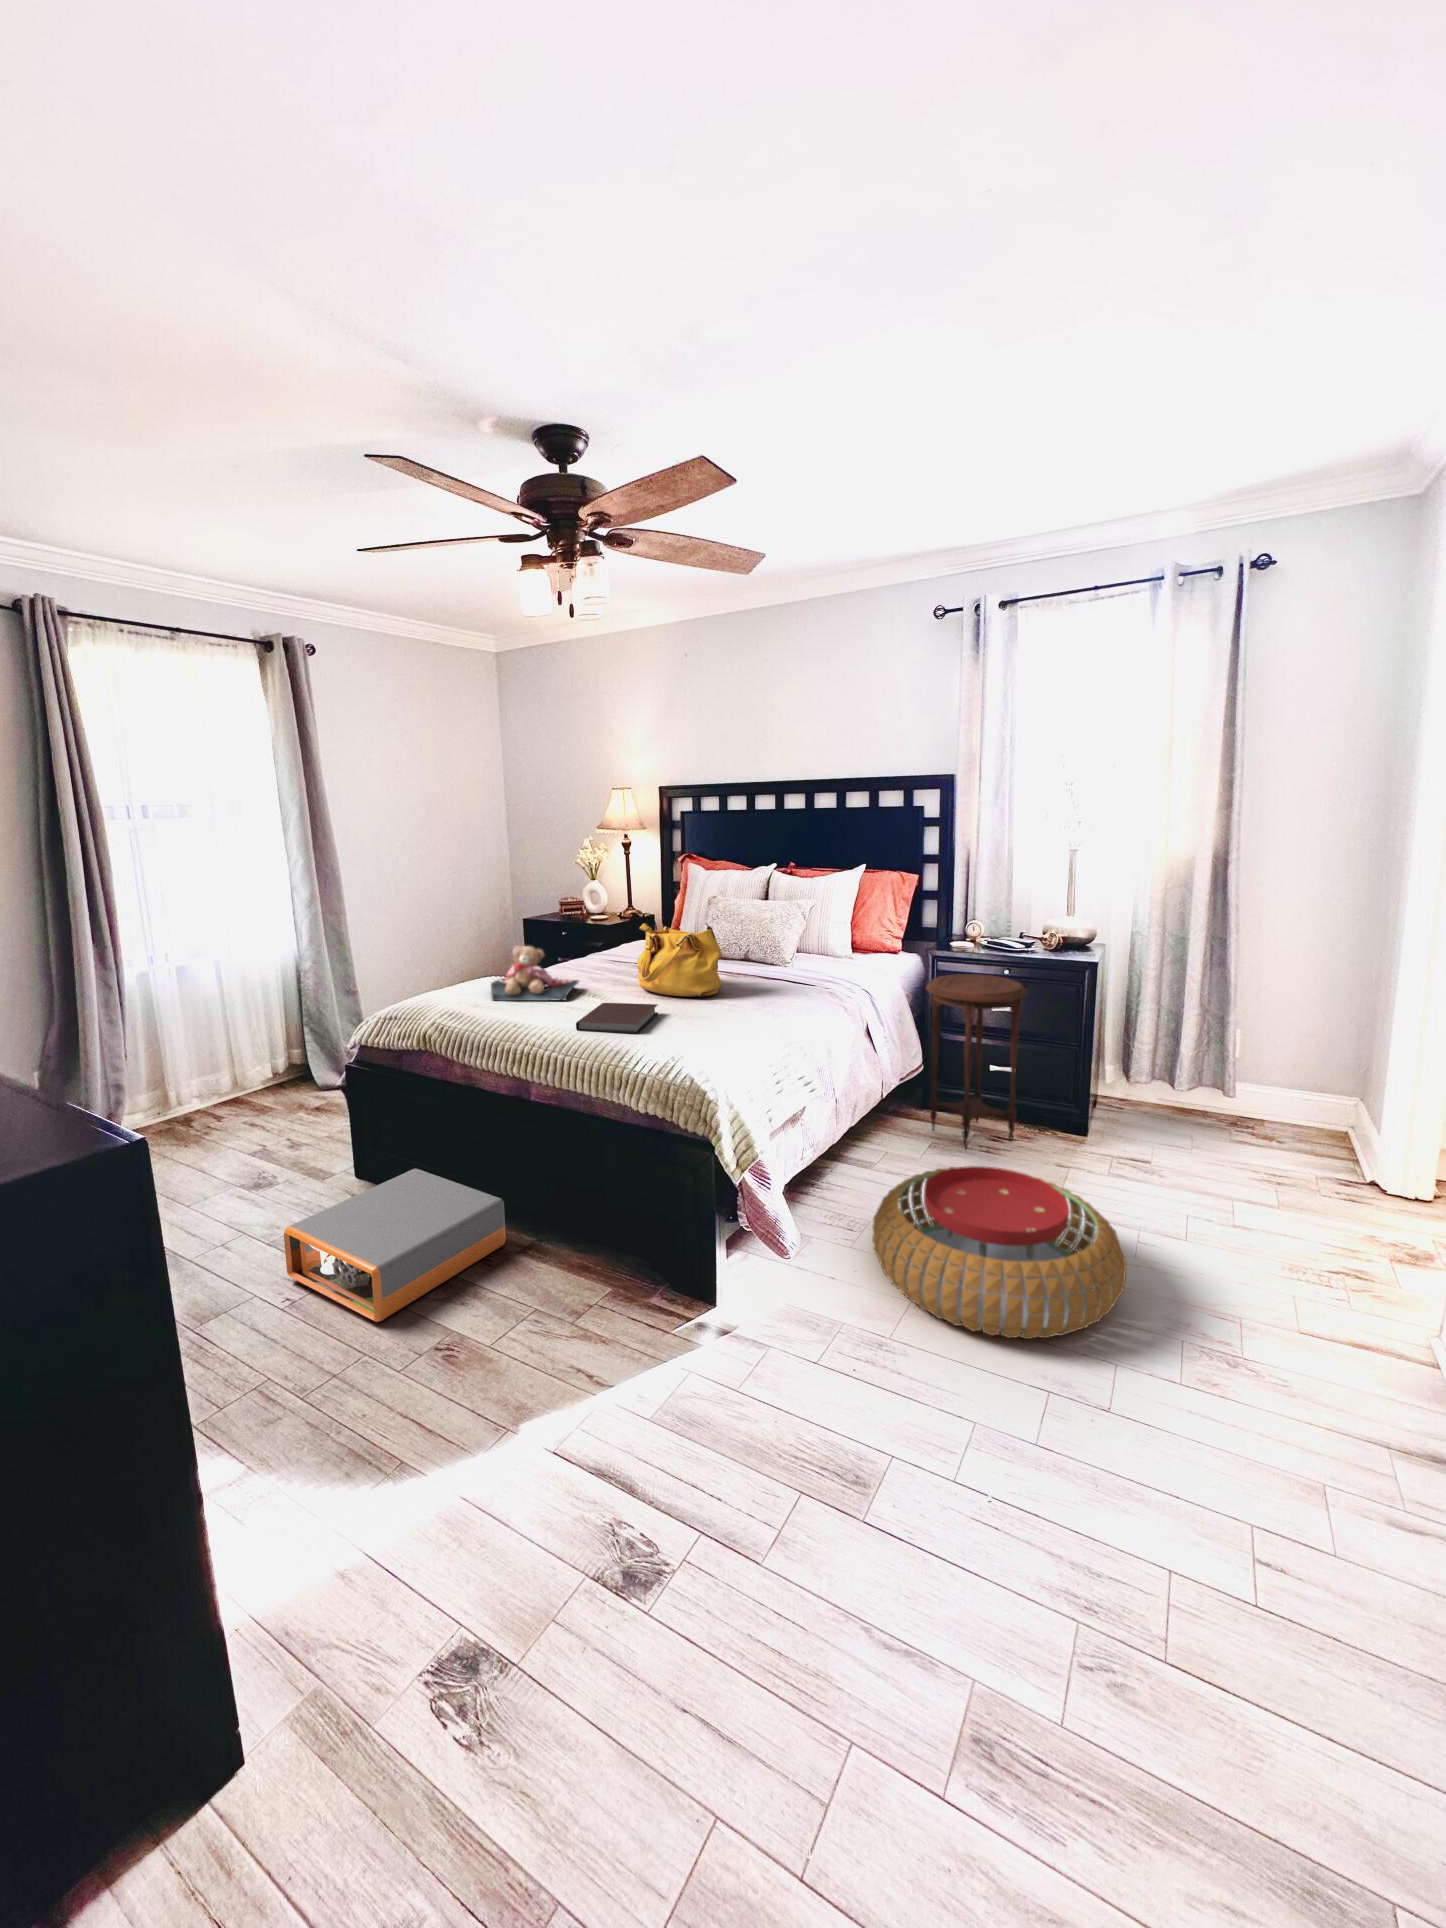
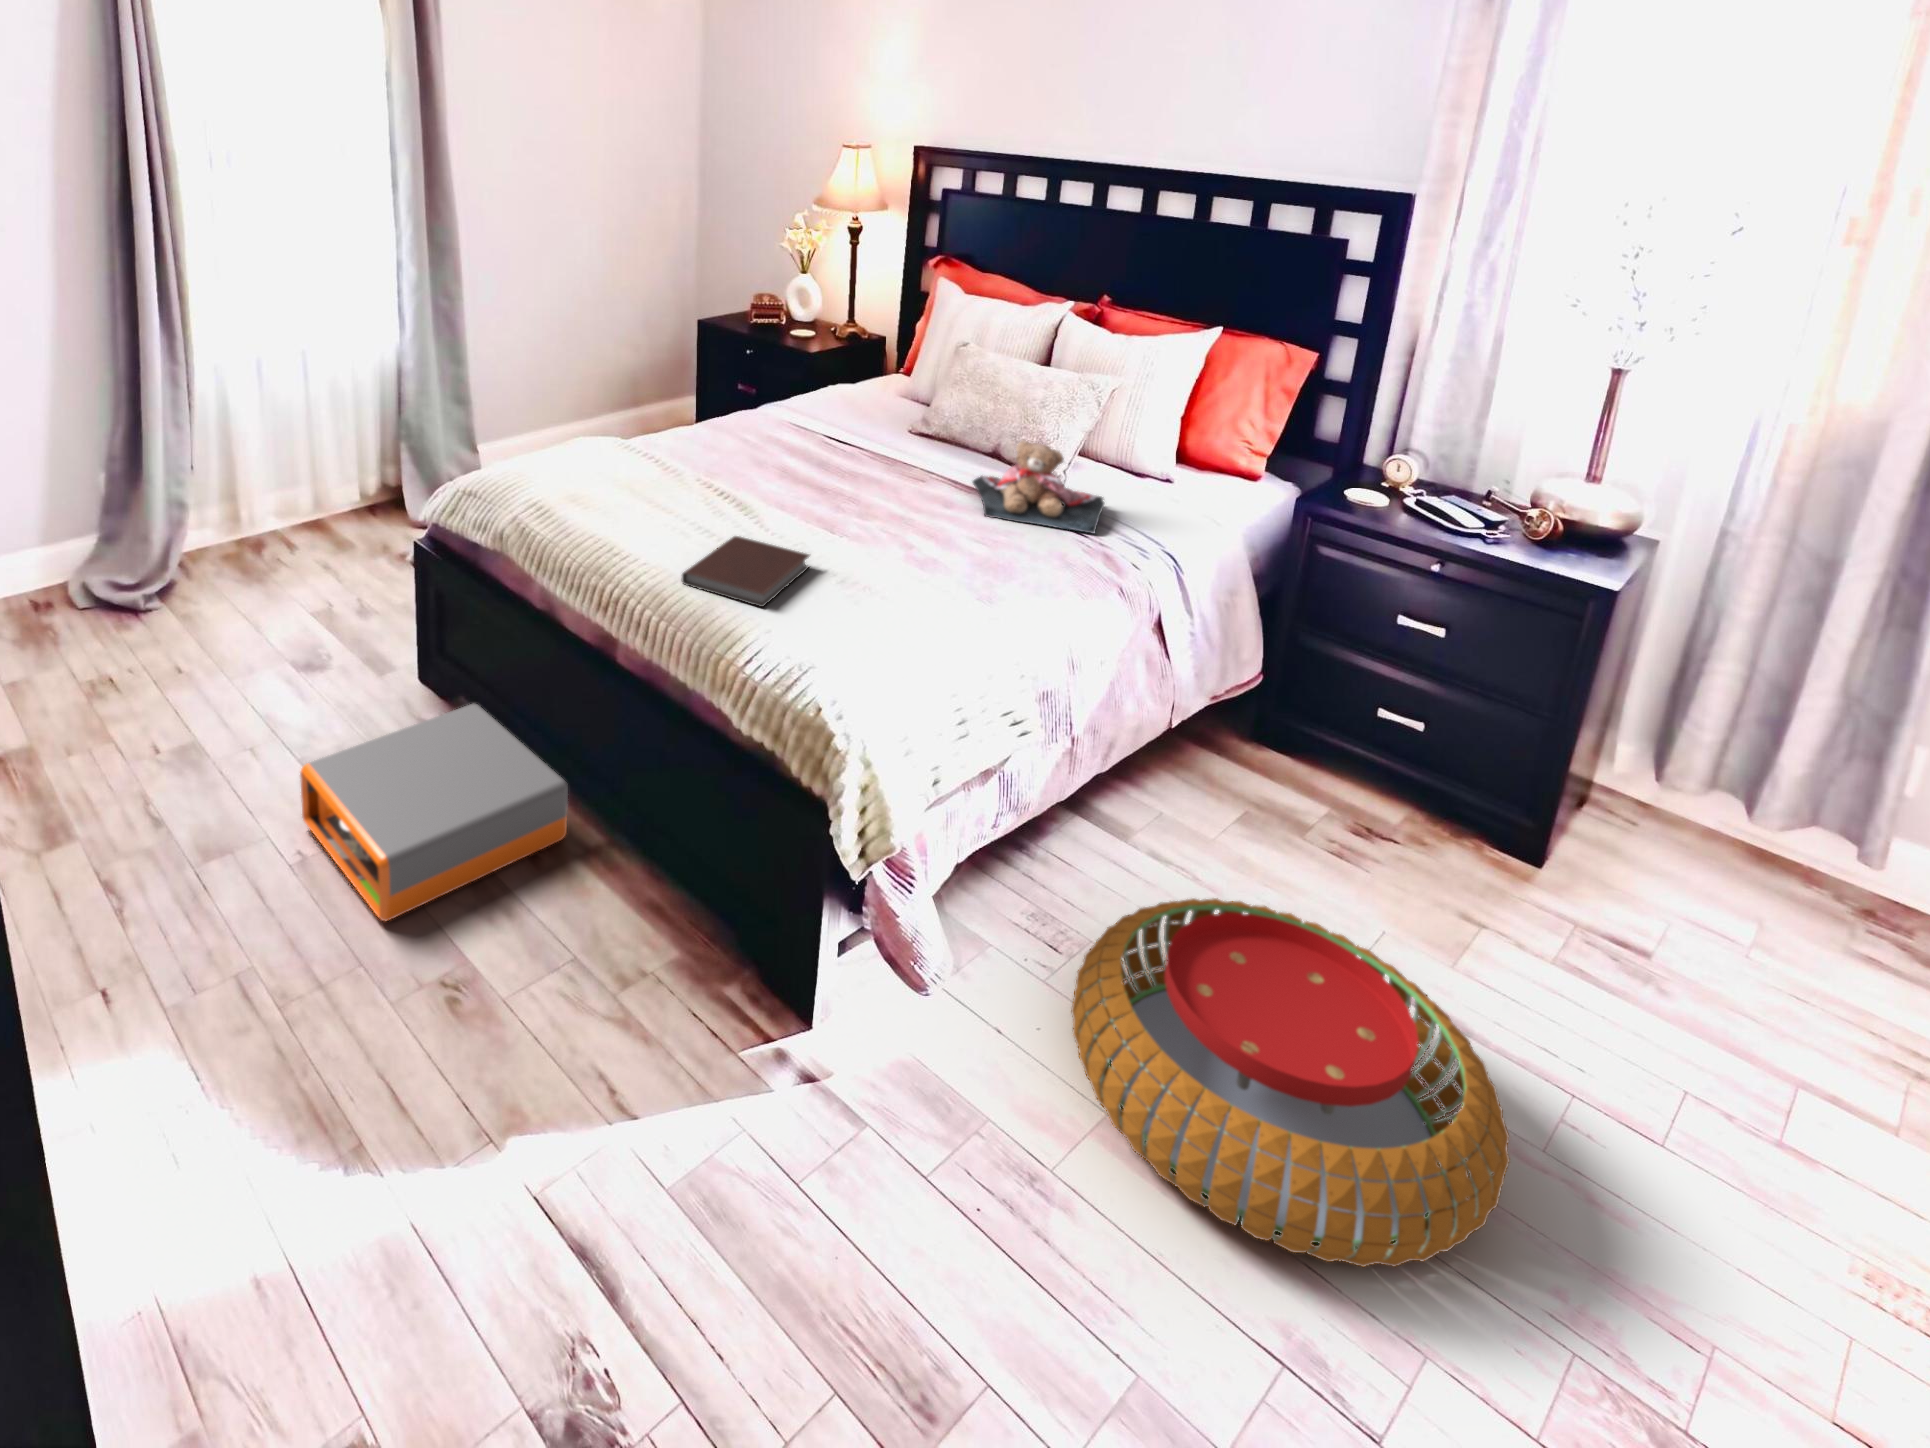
handbag: present [637,923,722,997] -> none [802,411,930,540]
teddy bear: present [491,945,579,1001] -> present [973,440,1104,533]
side table: present [926,974,1027,1149] -> none [1256,551,1464,843]

